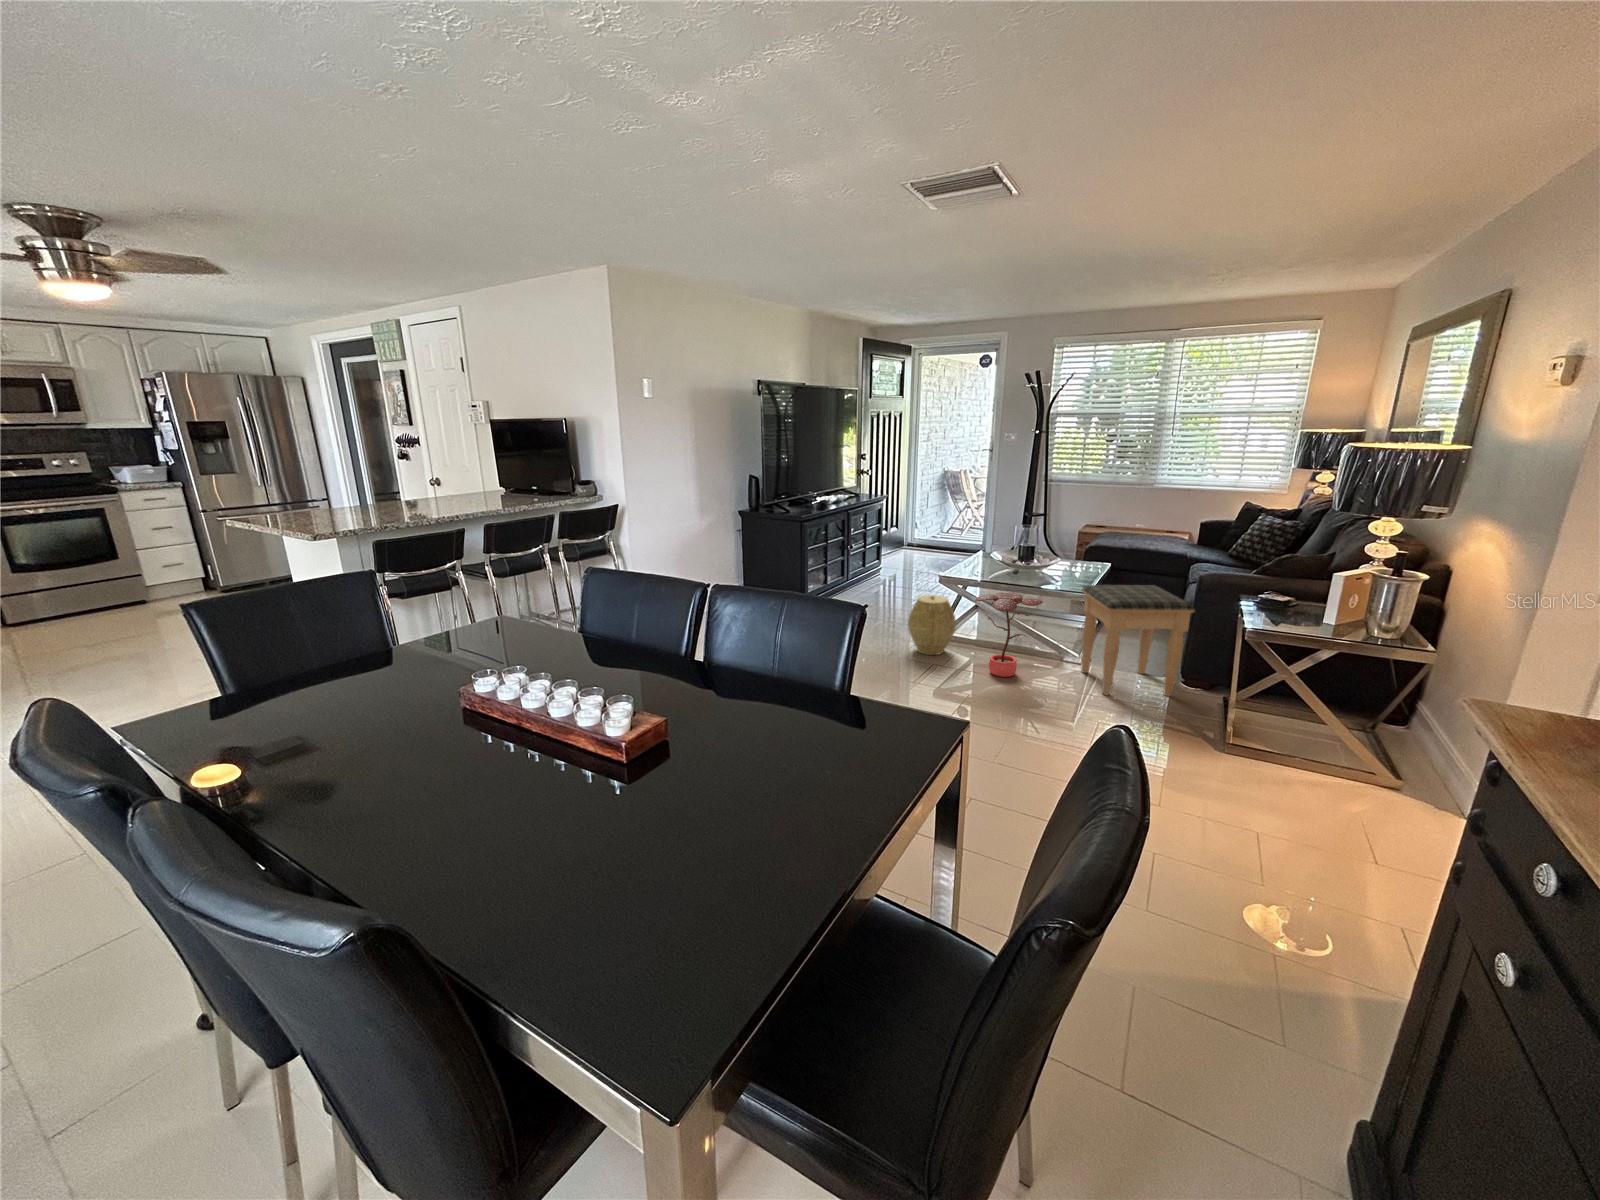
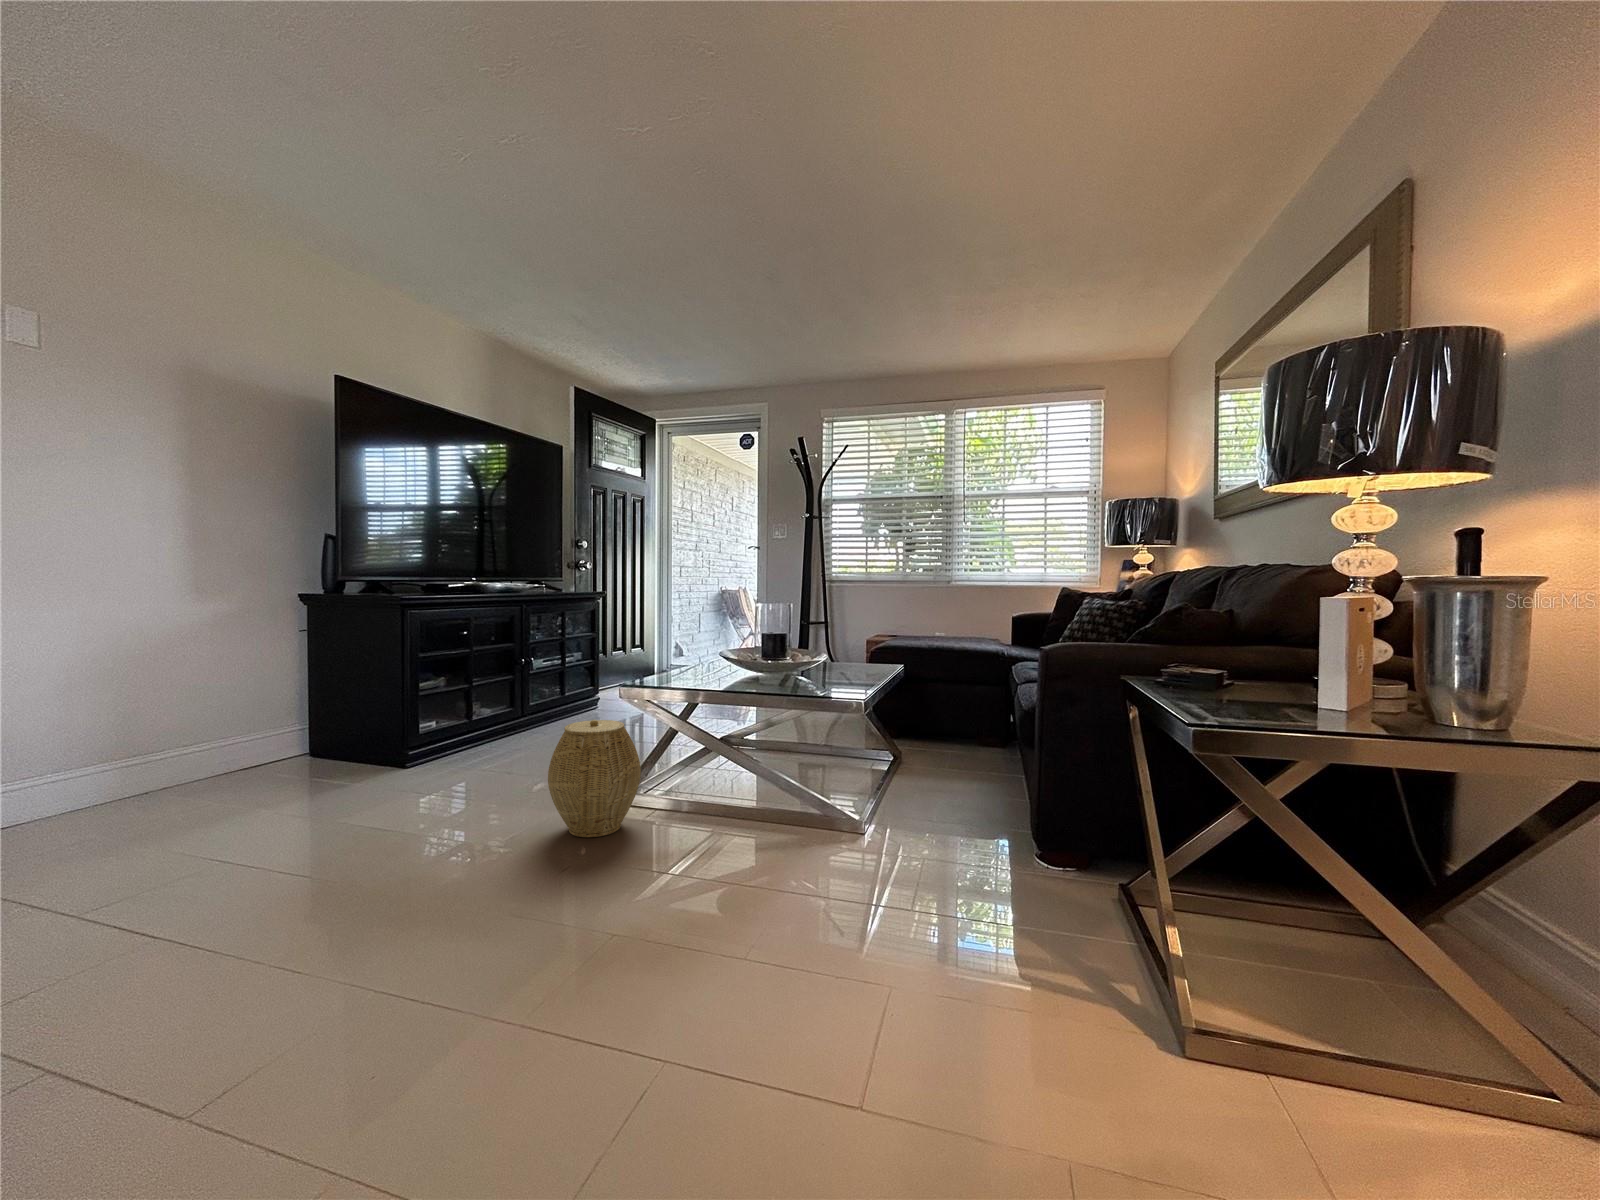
footstool: present [1081,585,1195,696] -> none [850,679,1044,900]
potted plant: present [975,592,1043,677] -> none [651,702,778,875]

